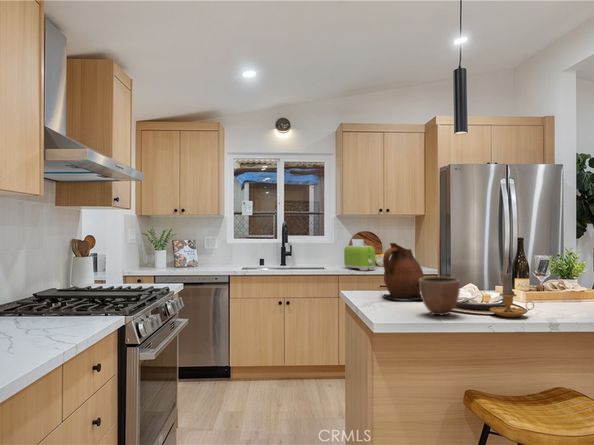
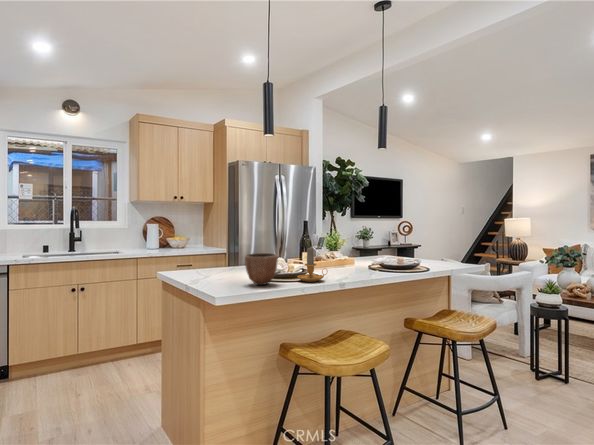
ceramic pitcher: present [382,243,424,299] -> none [199,225,243,276]
toaster: present [344,246,375,270] -> none [141,230,172,253]

